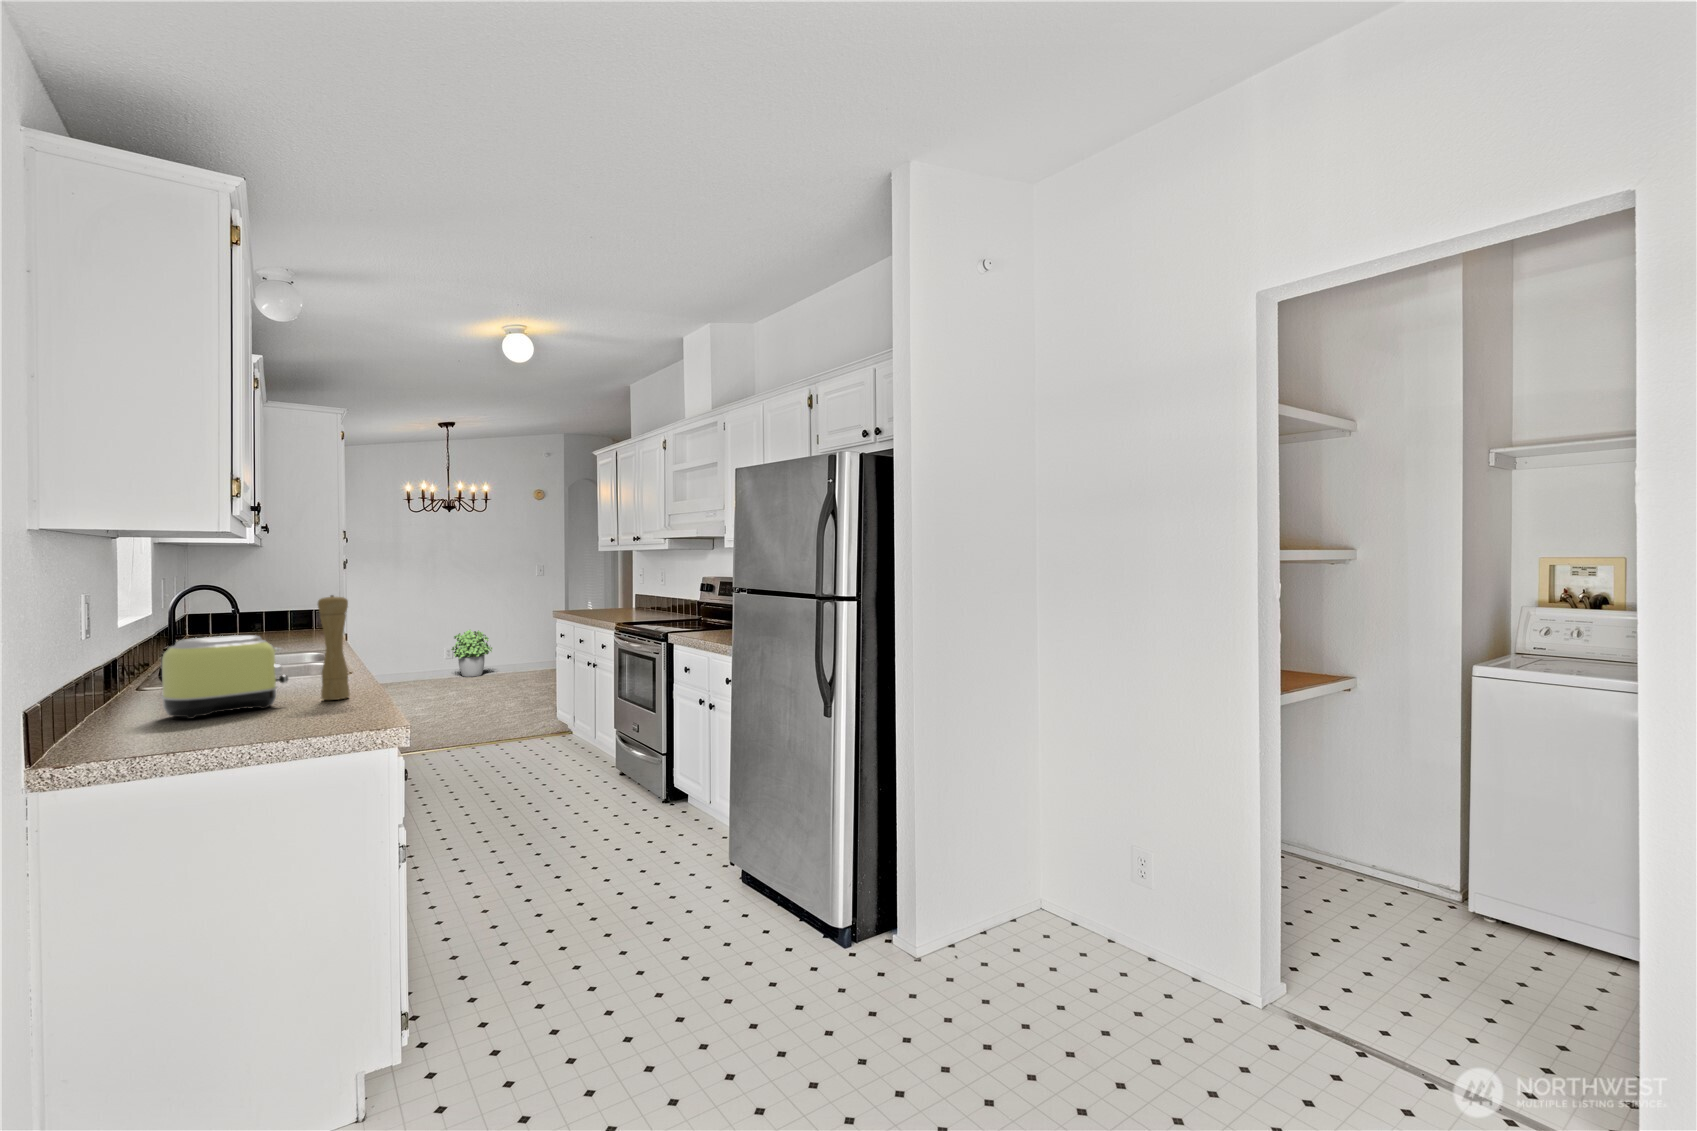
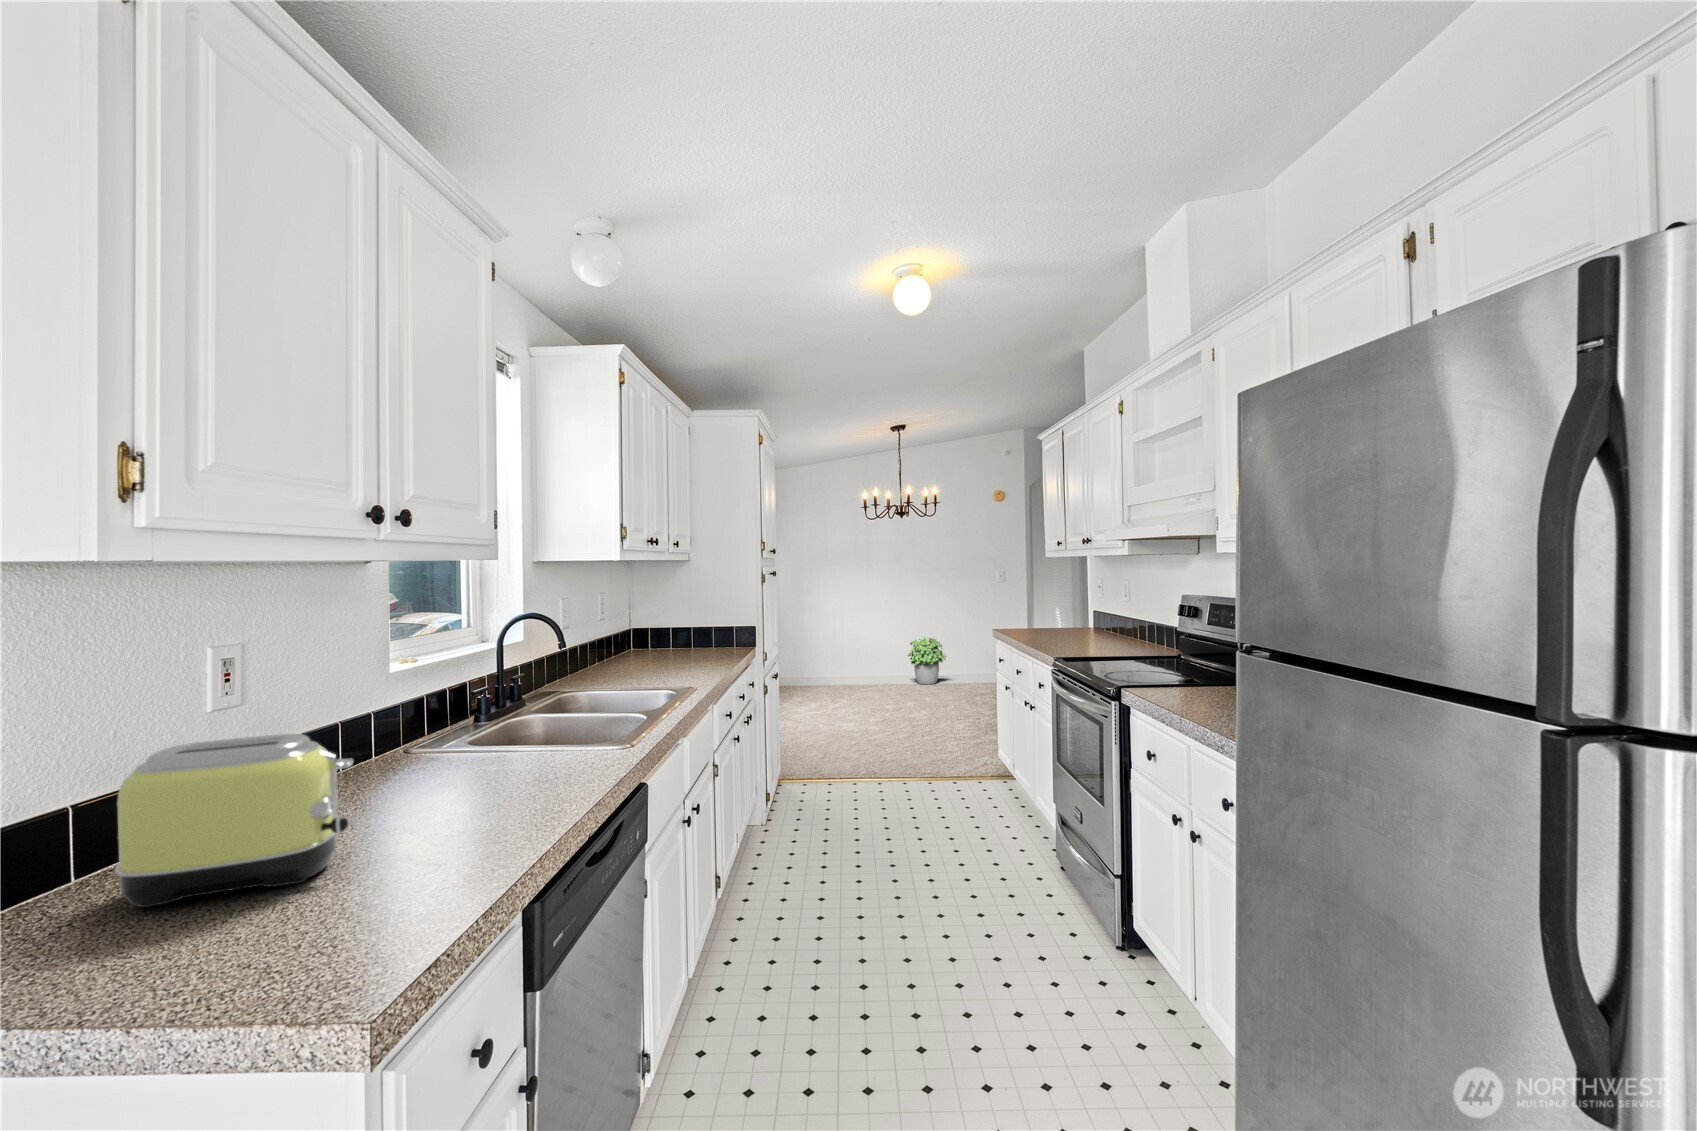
pepper mill: present [318,595,350,700] -> none [388,666,449,877]

